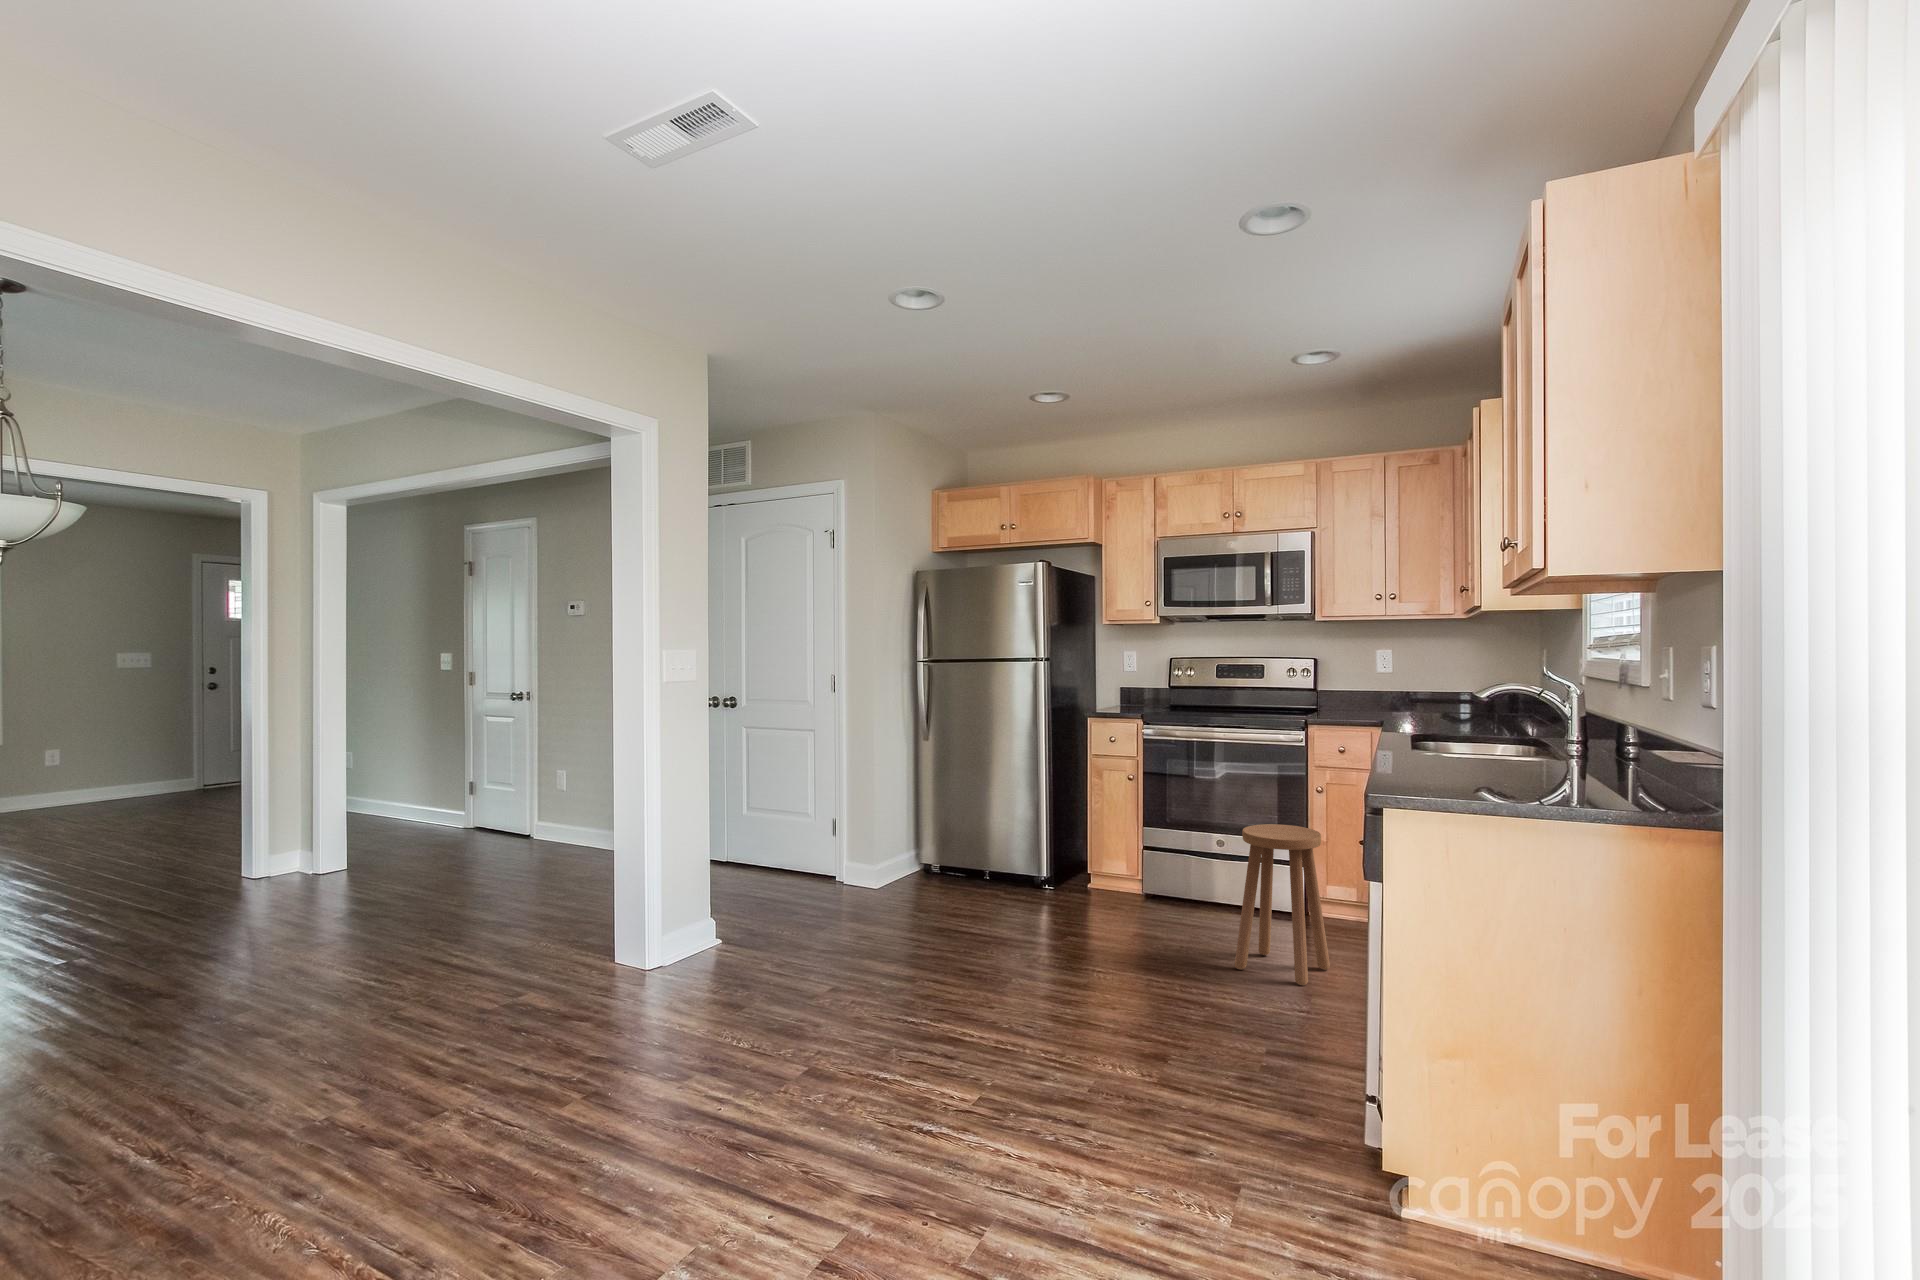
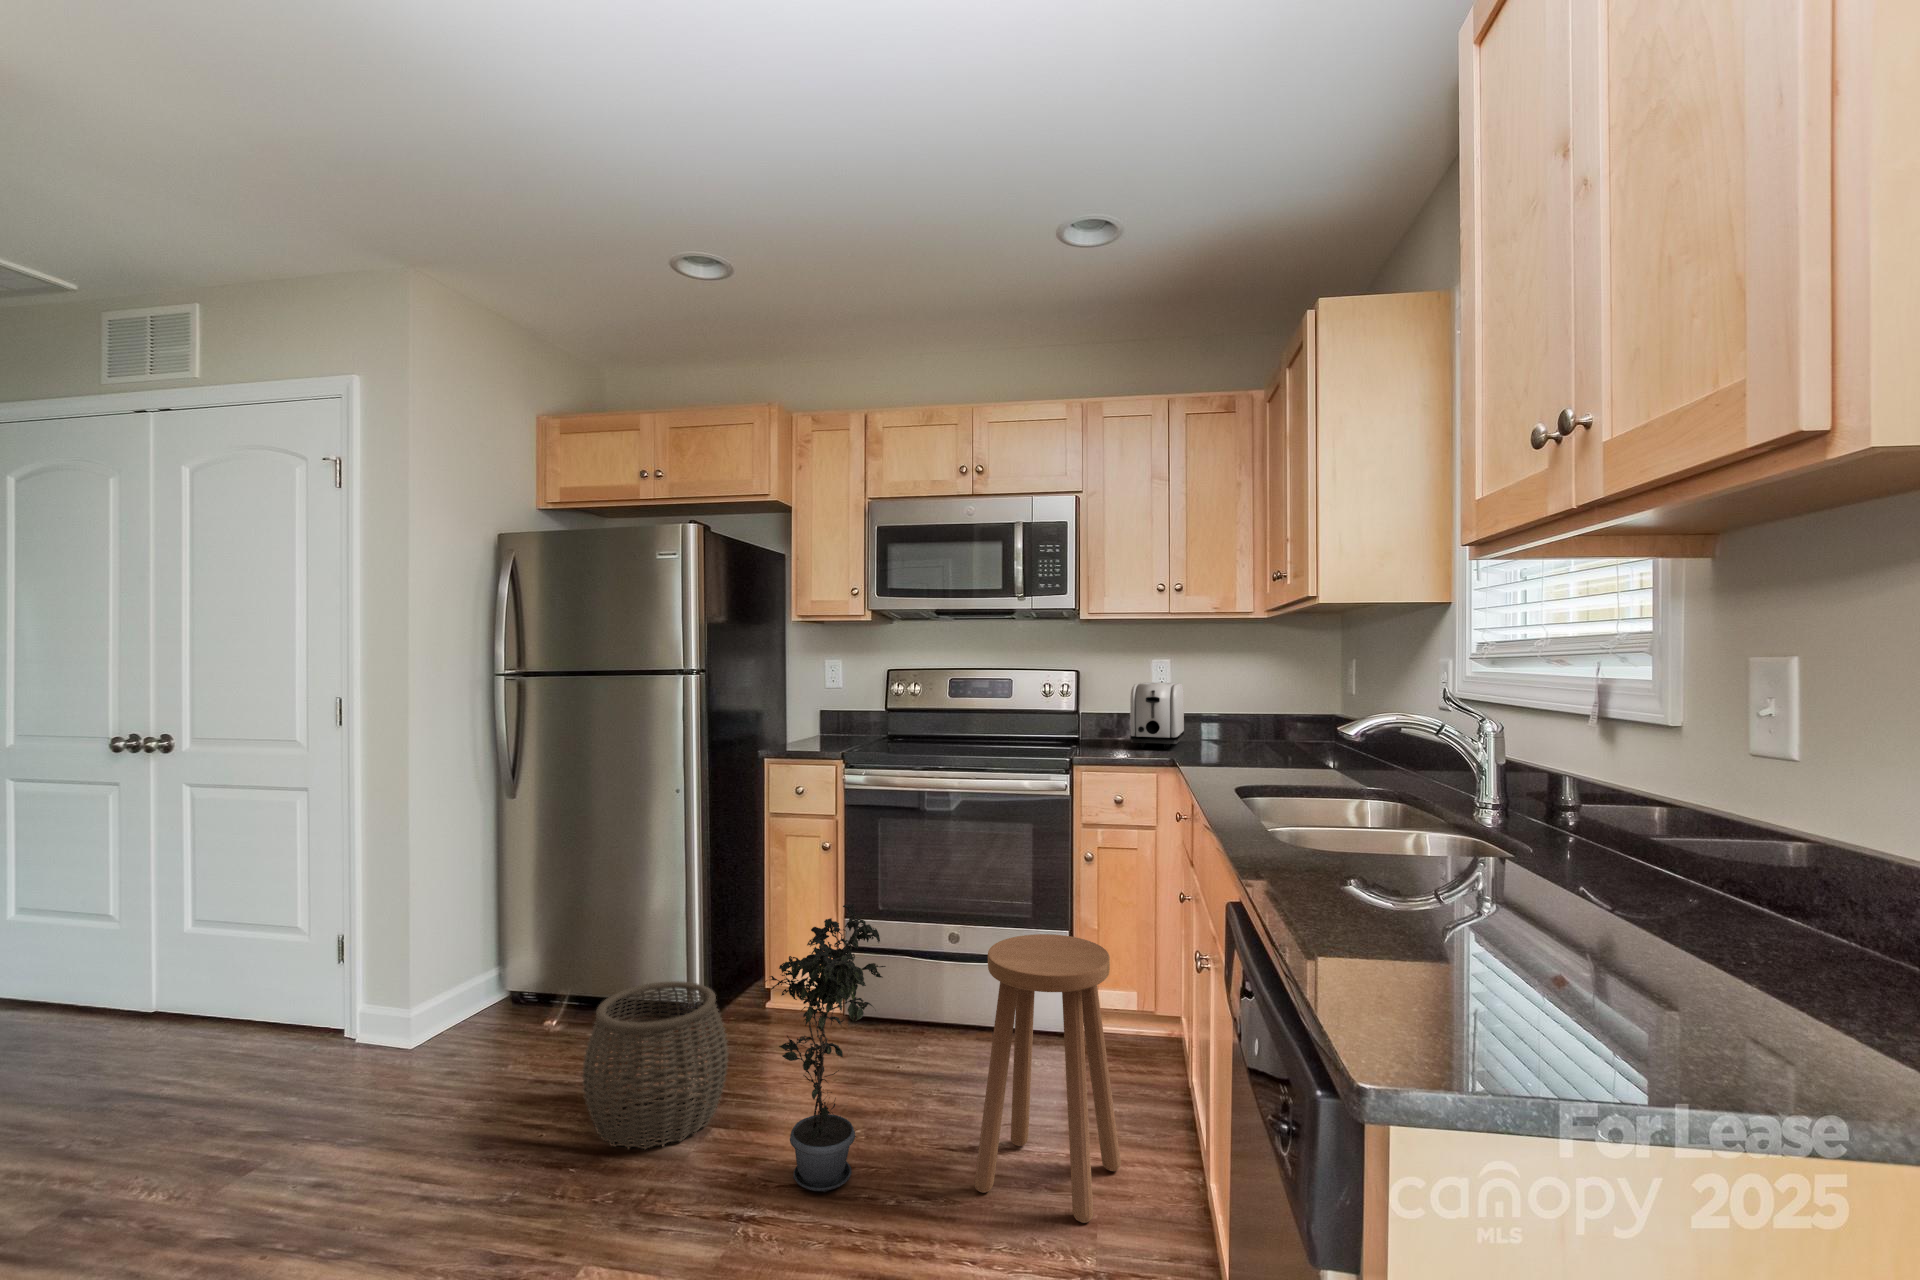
toaster: none [1357,668,1404,718] -> present [1130,682,1184,749]
potted plant: none [1107,798,1180,961] -> present [765,904,886,1193]
woven basket: none [995,849,1079,937] -> present [582,981,729,1149]

